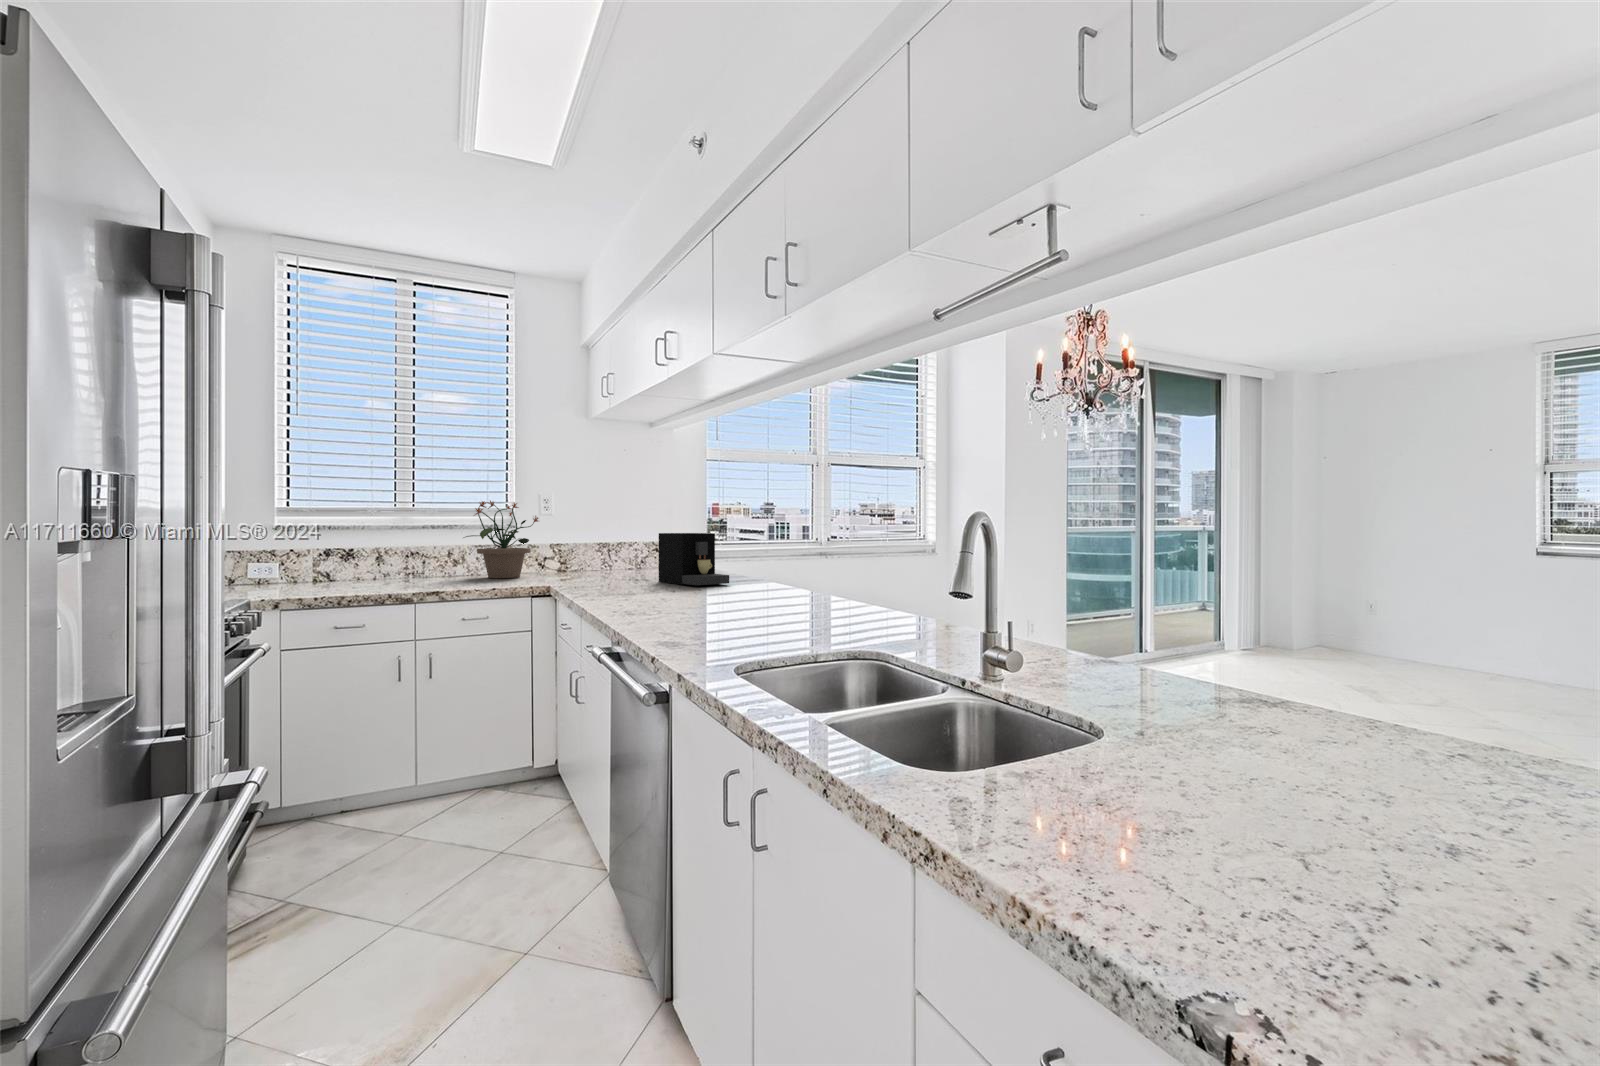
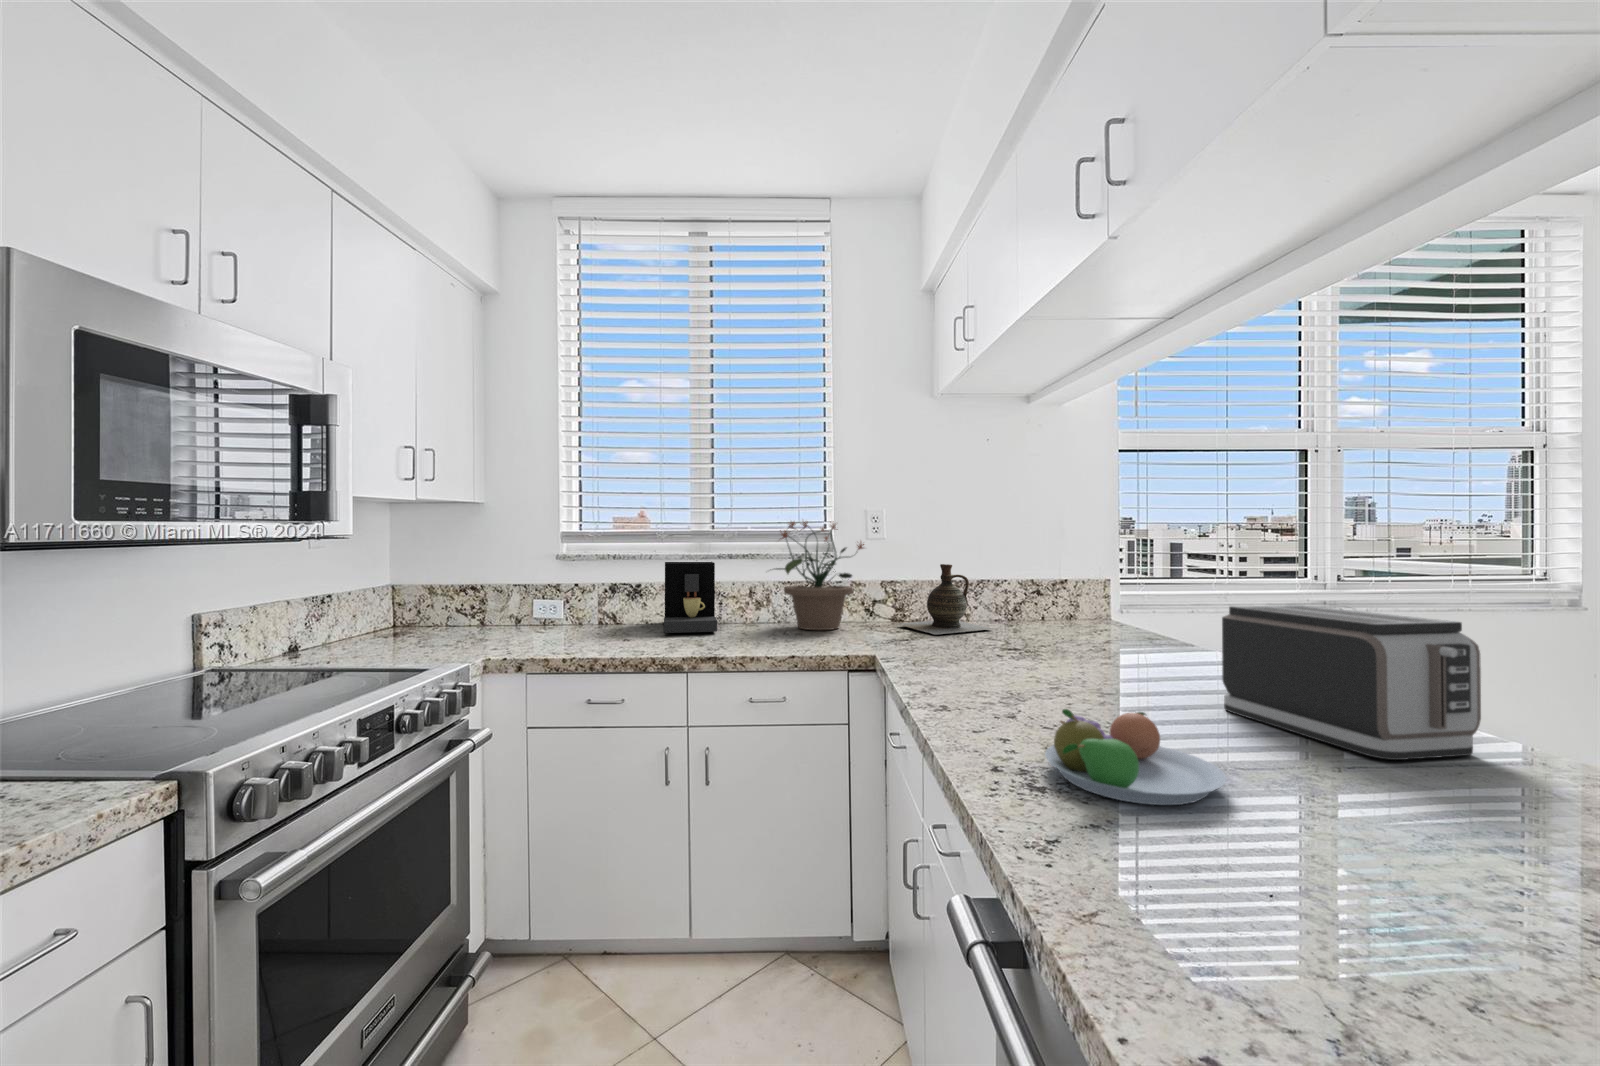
ceramic jug: none [561,532,627,577] -> present [898,564,992,635]
coffee maker: present [659,533,729,585] -> present [664,562,717,633]
toaster: none [724,544,802,597] -> present [1222,605,1481,760]
fruit bowl: none [636,581,701,610] -> present [1045,709,1226,805]

